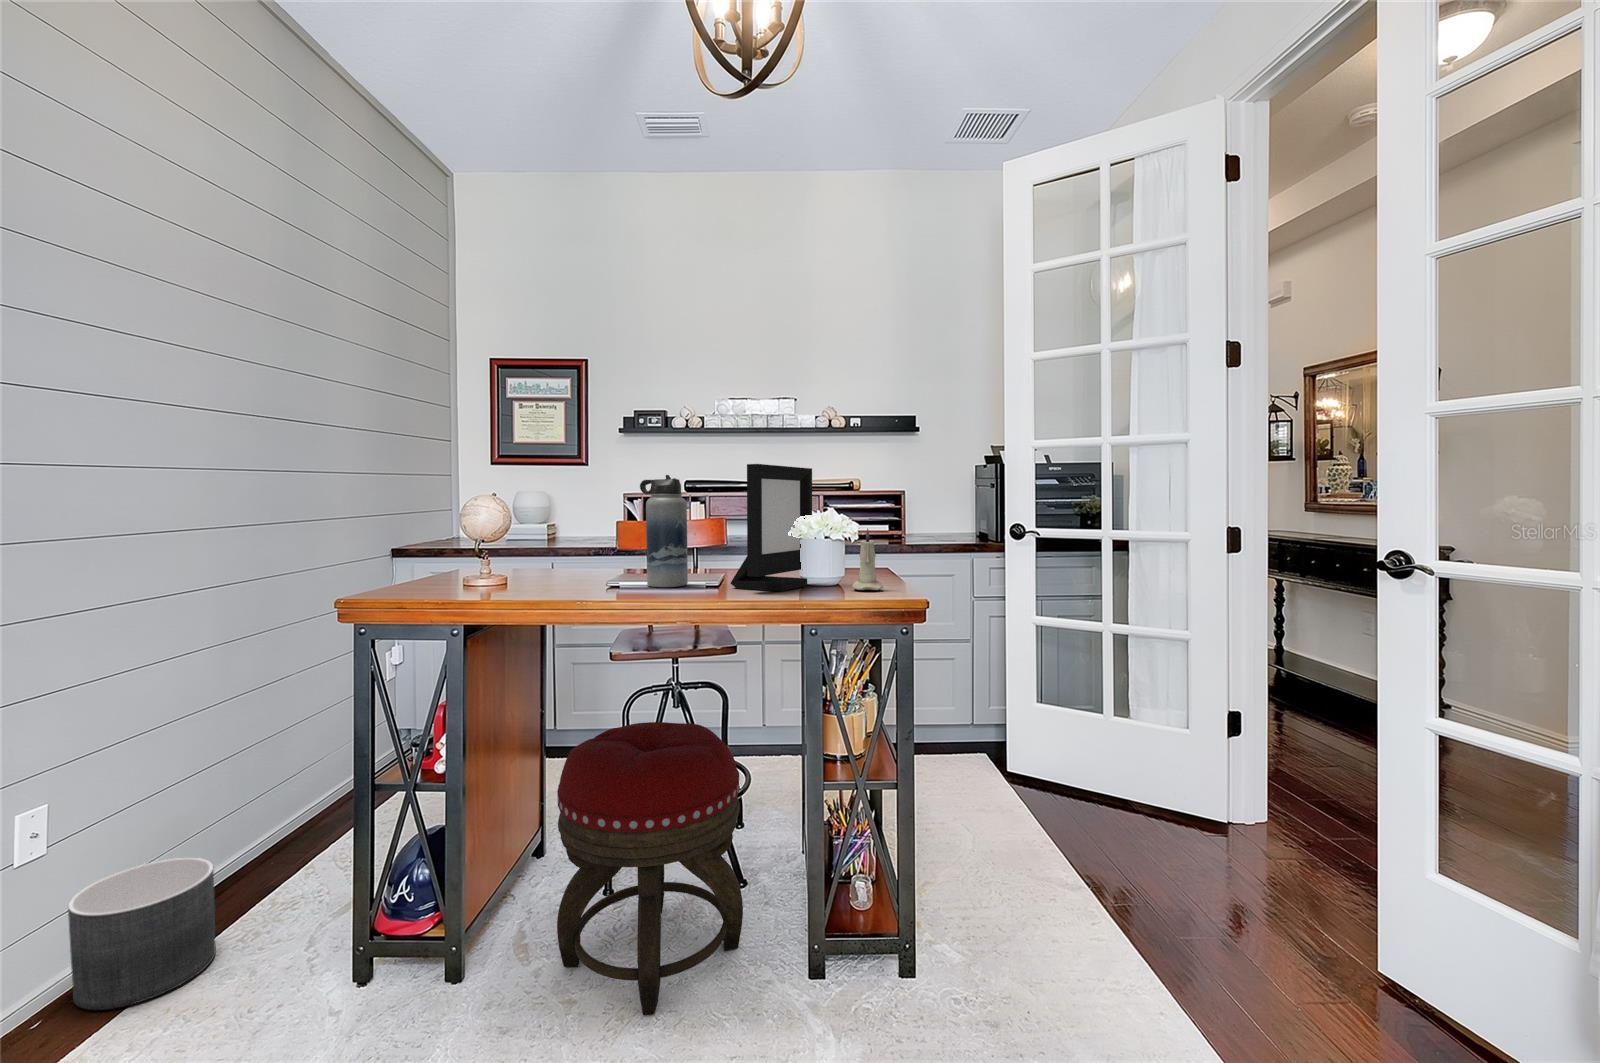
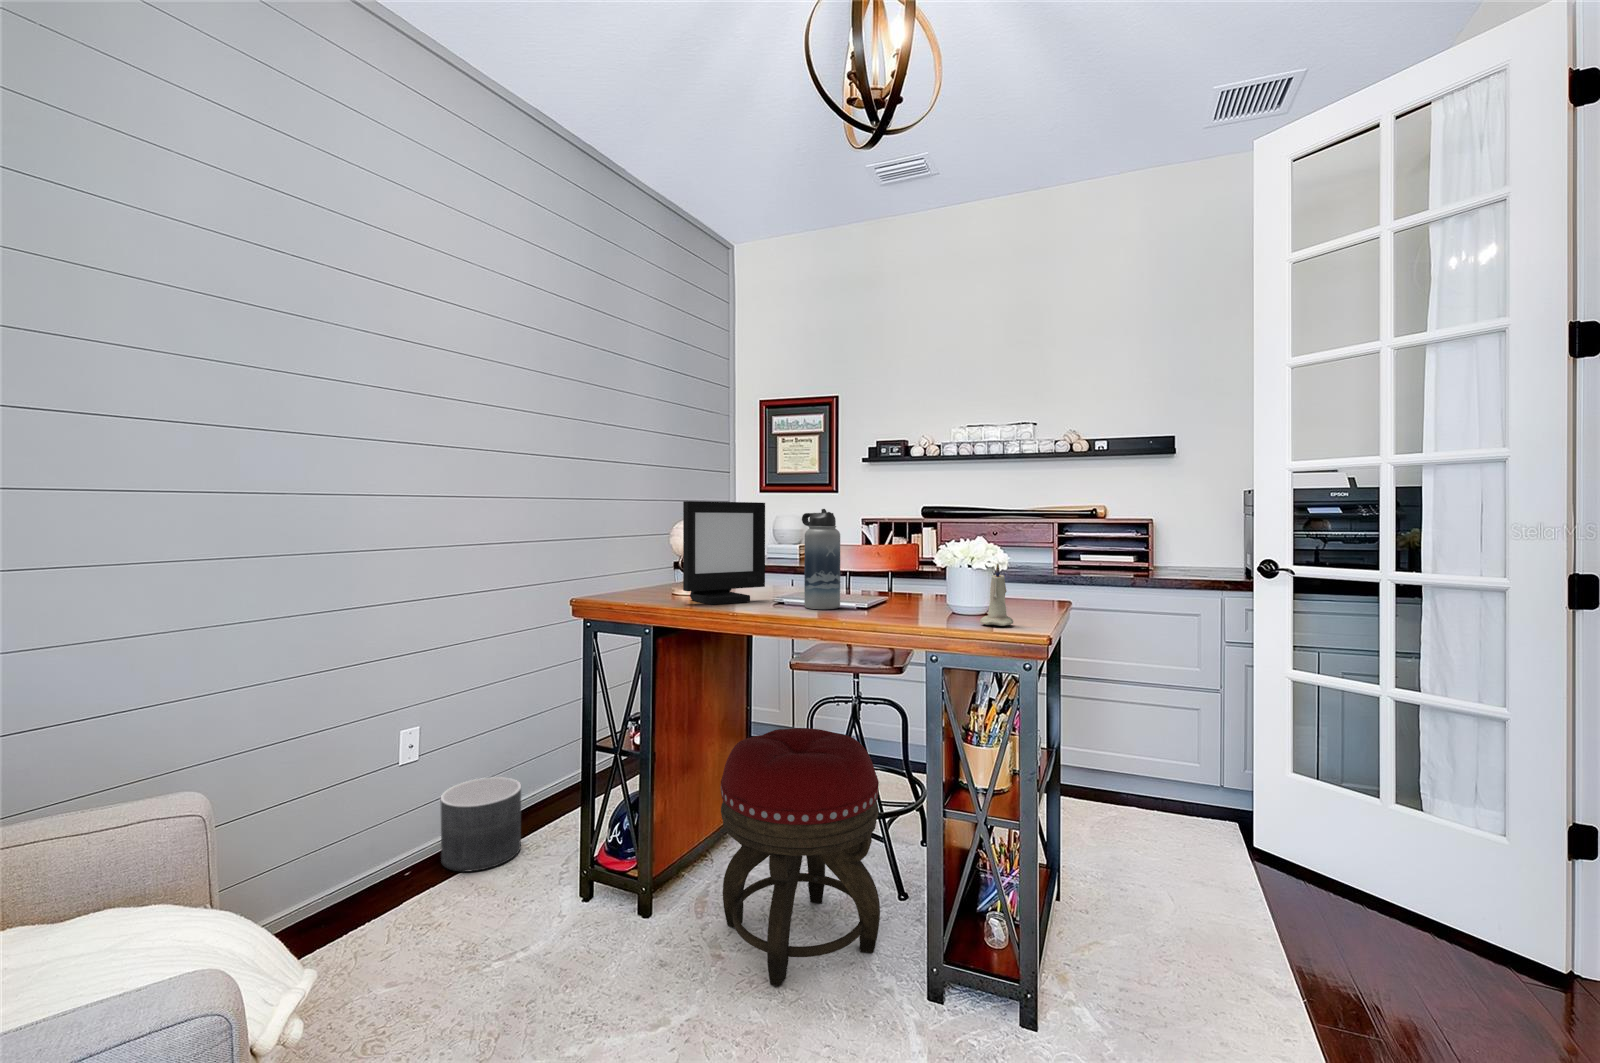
picture frame: present [731,464,812,591] -> present [683,501,765,605]

